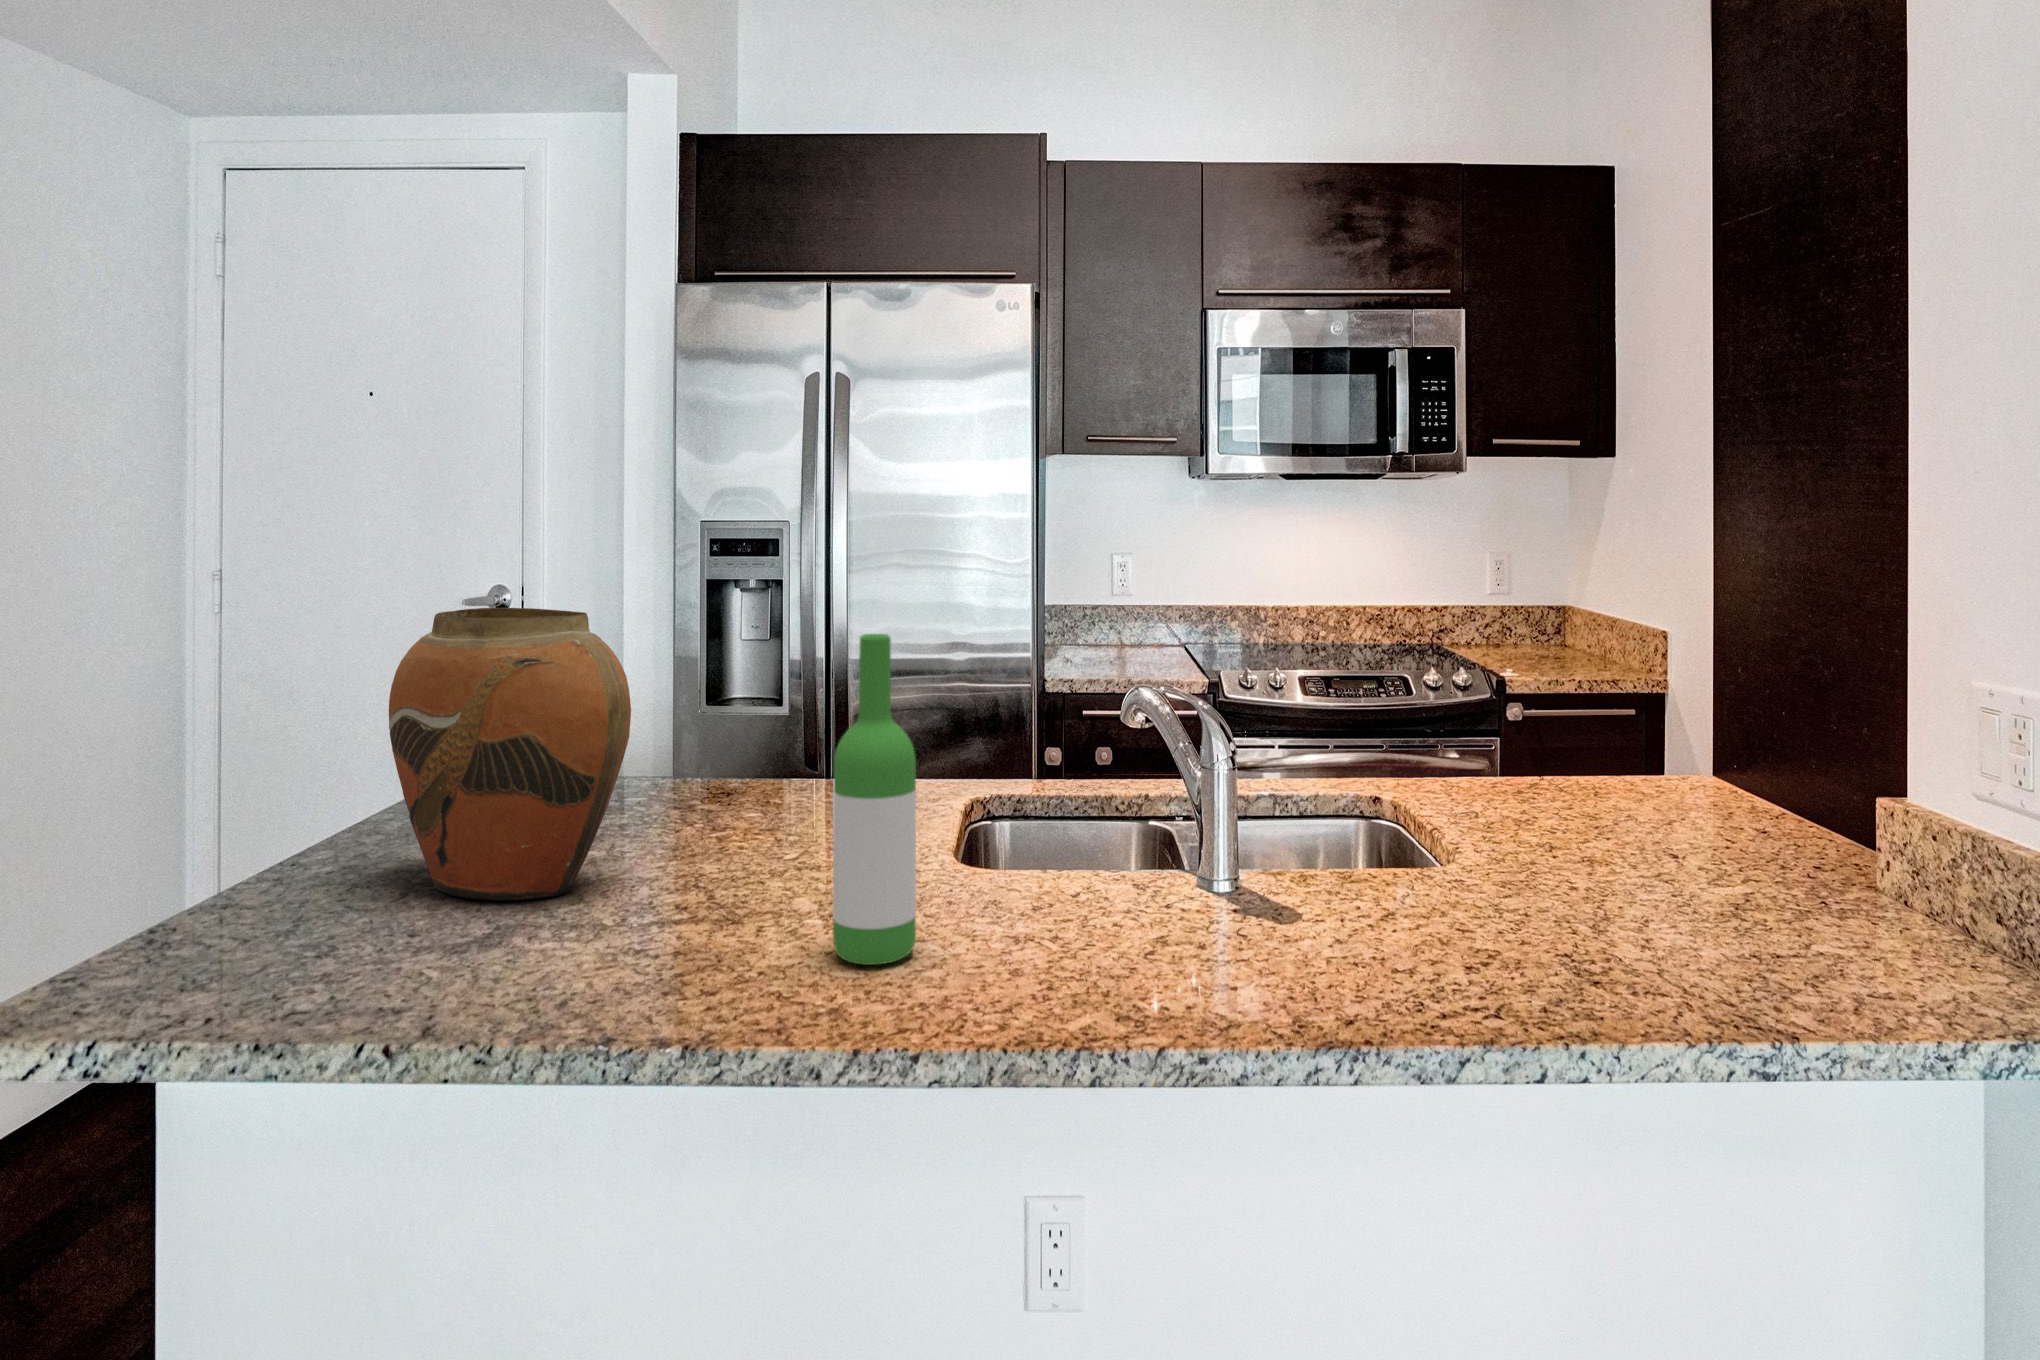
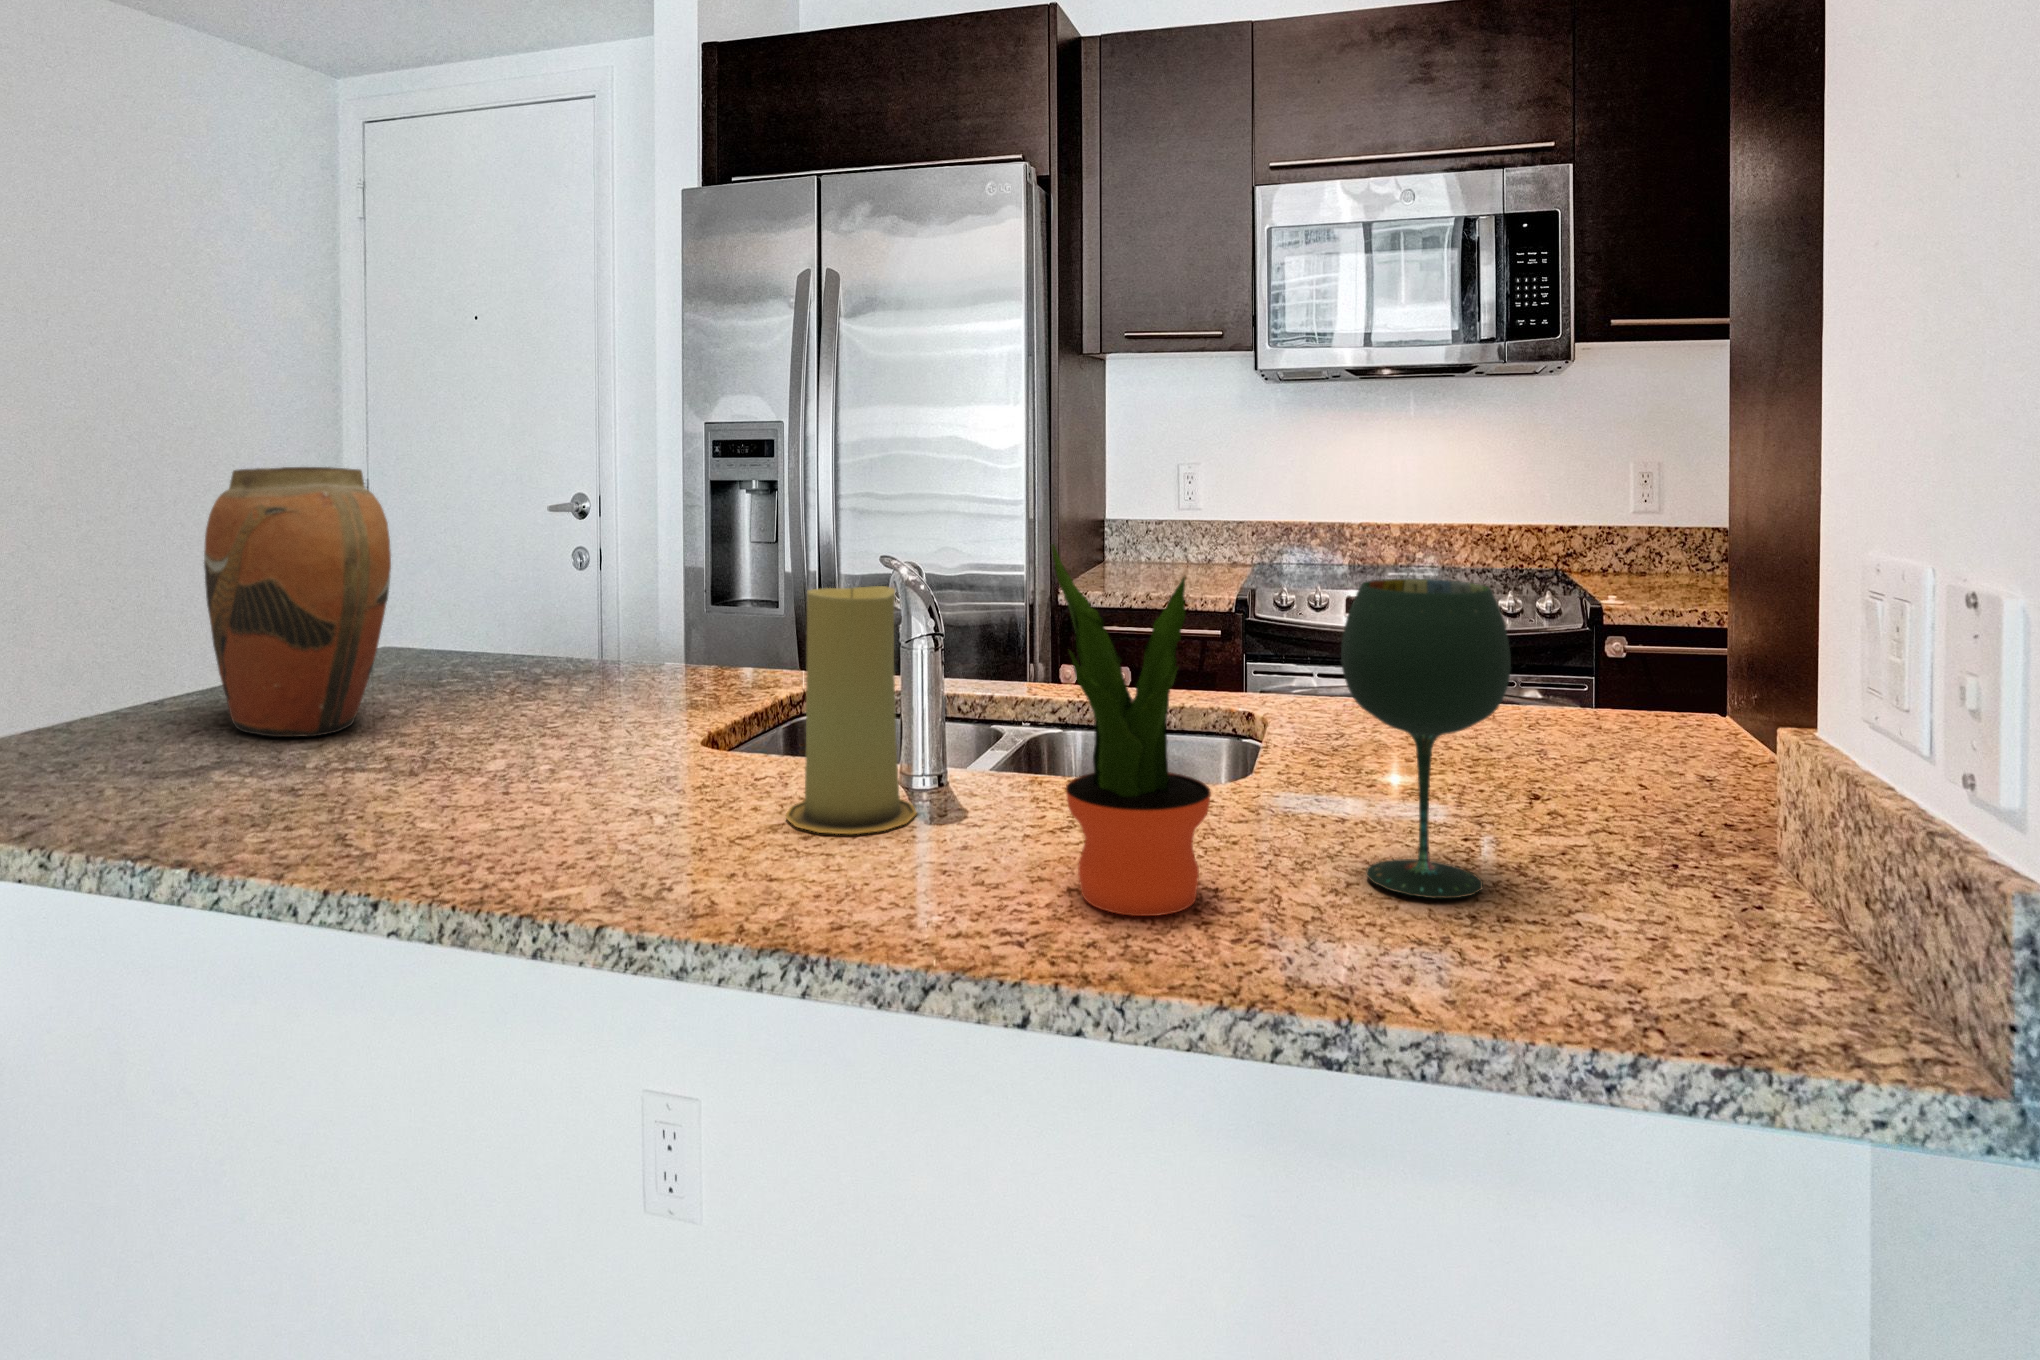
wine bottle: present [833,634,916,965] -> none [439,477,531,818]
potted plant: none [1426,685,1589,986] -> present [1052,544,1211,916]
wine glass: none [1633,701,1767,948] -> present [1341,579,1511,898]
candle: none [1151,720,1267,945] -> present [785,586,917,834]

